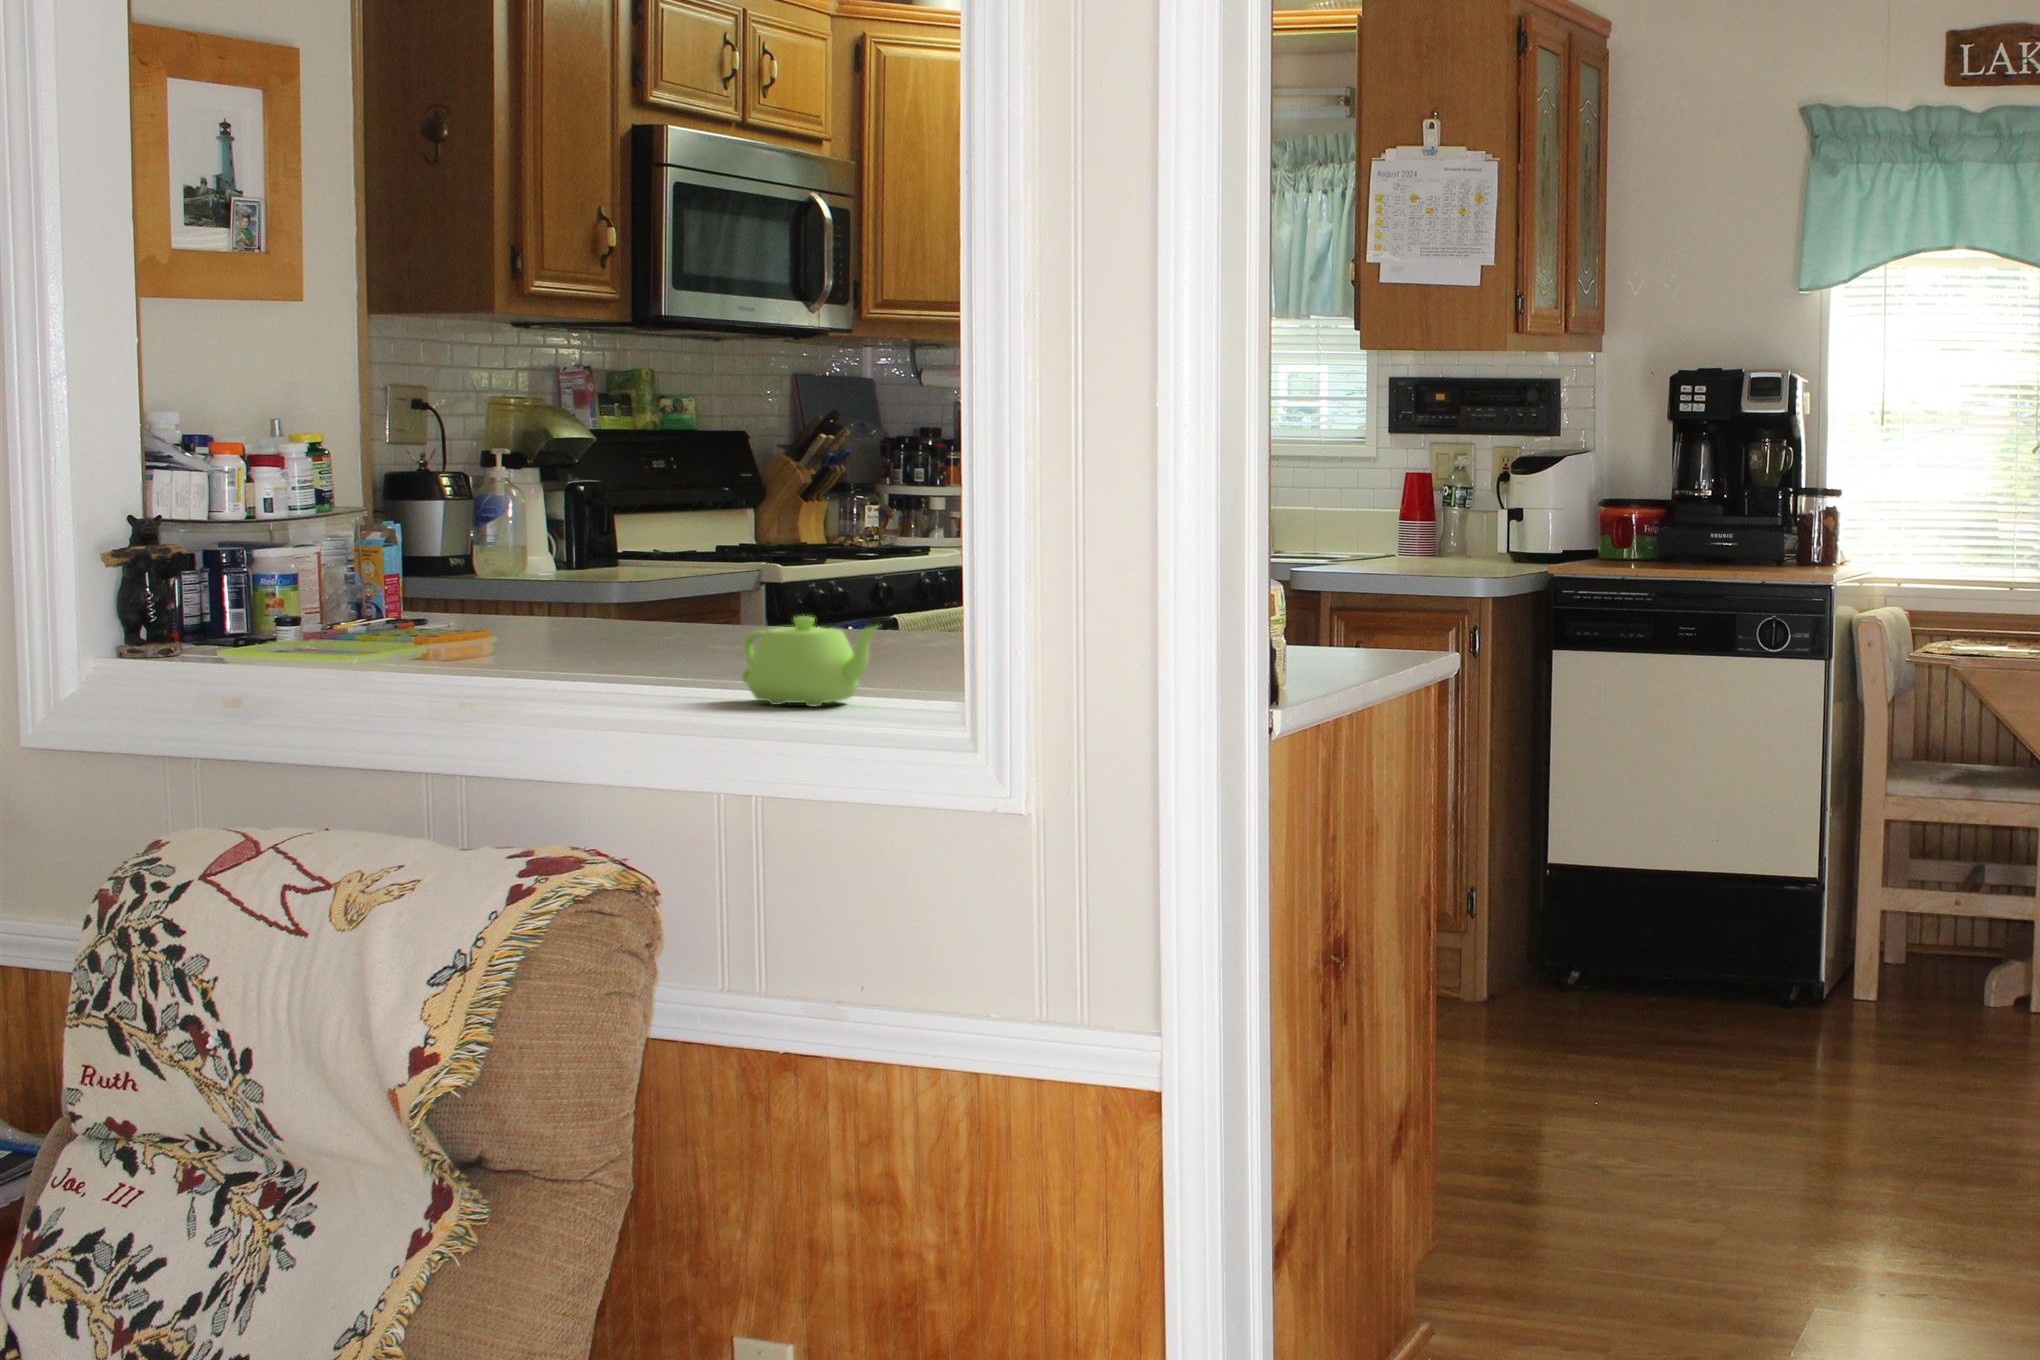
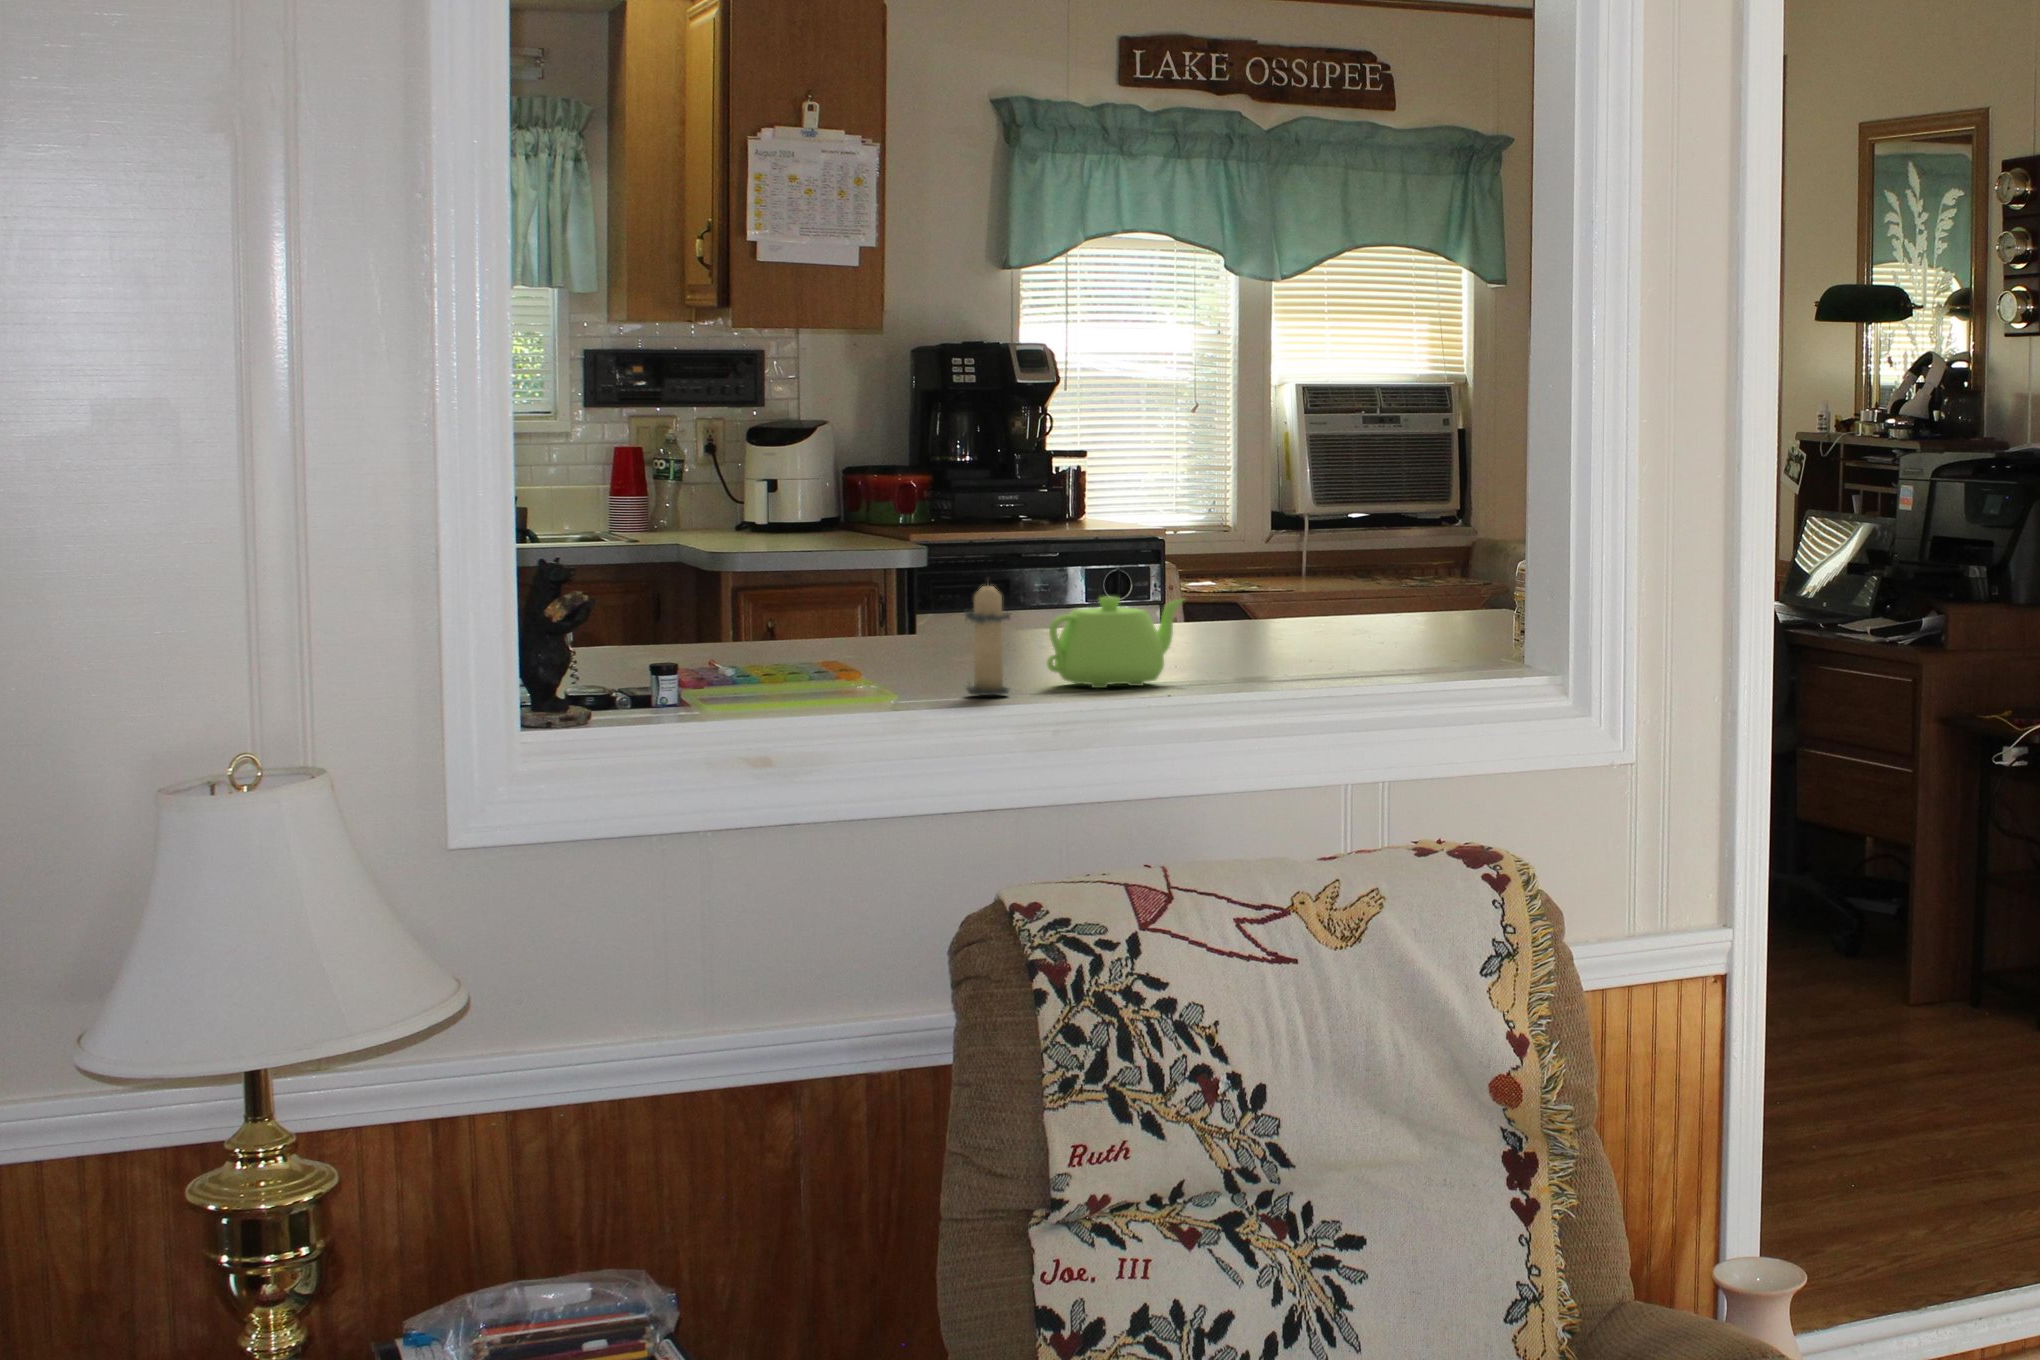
candle: none [626,587,684,701] -> present [964,585,1012,695]

